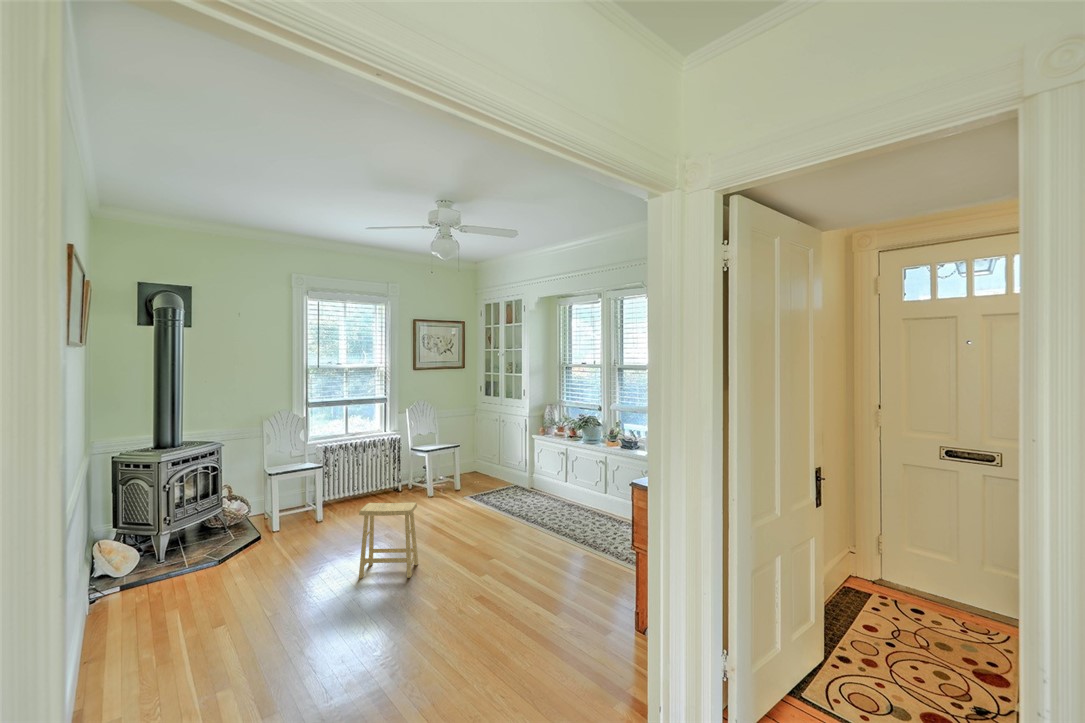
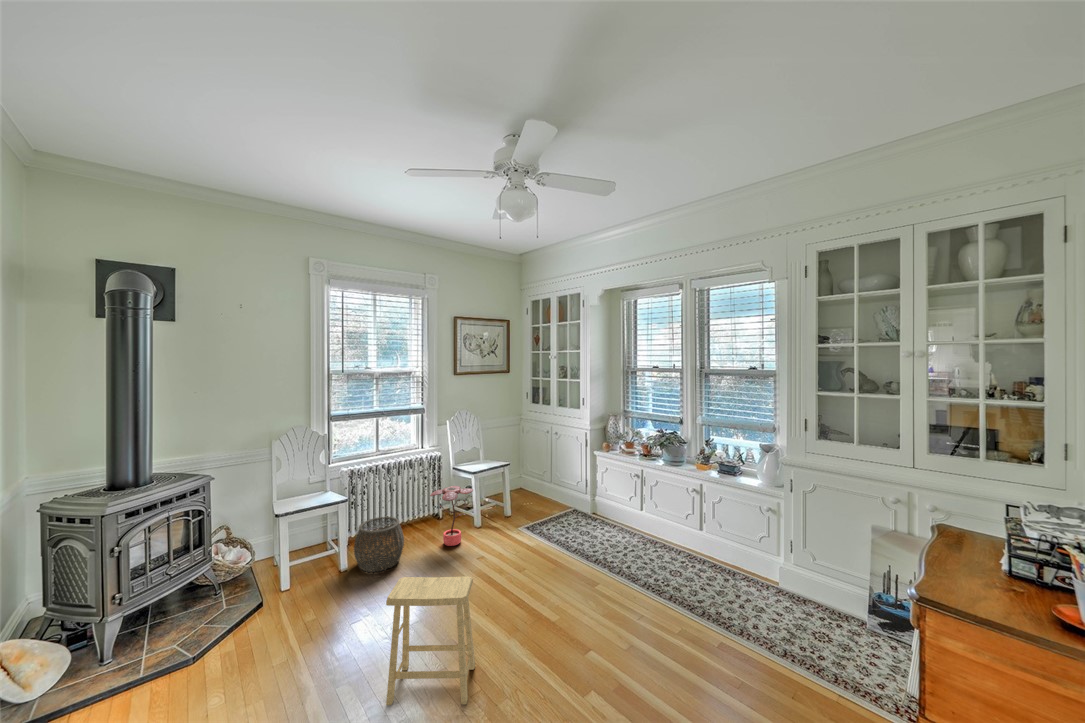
potted plant: none [390,461,426,508] -> present [430,486,473,546]
woven basket: none [328,482,369,522] -> present [354,517,404,572]

